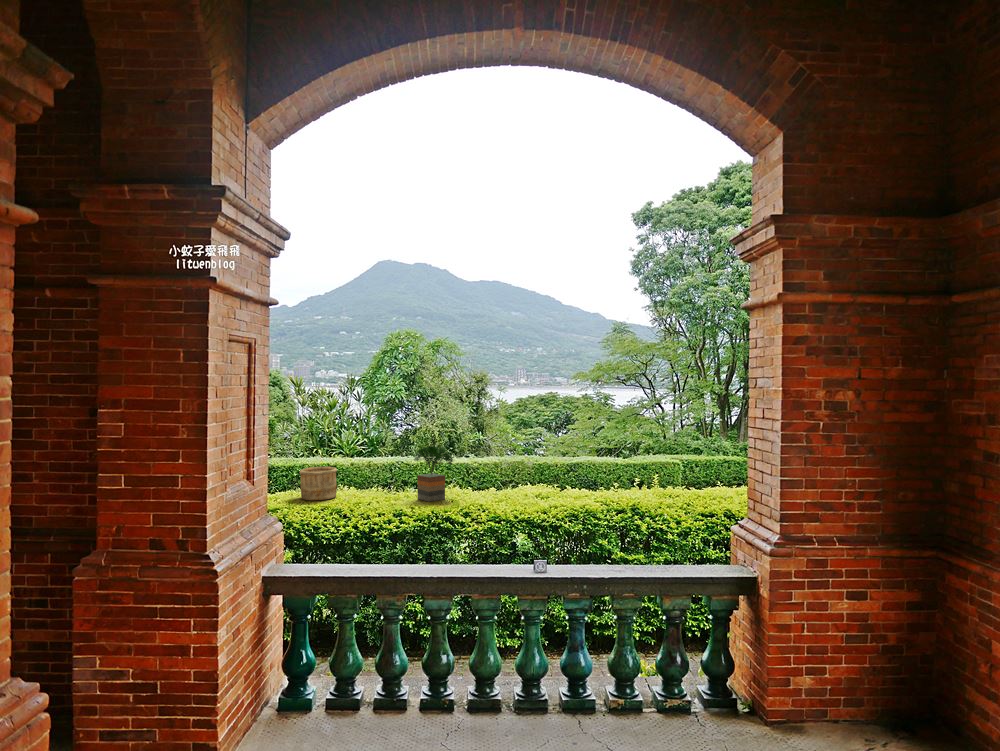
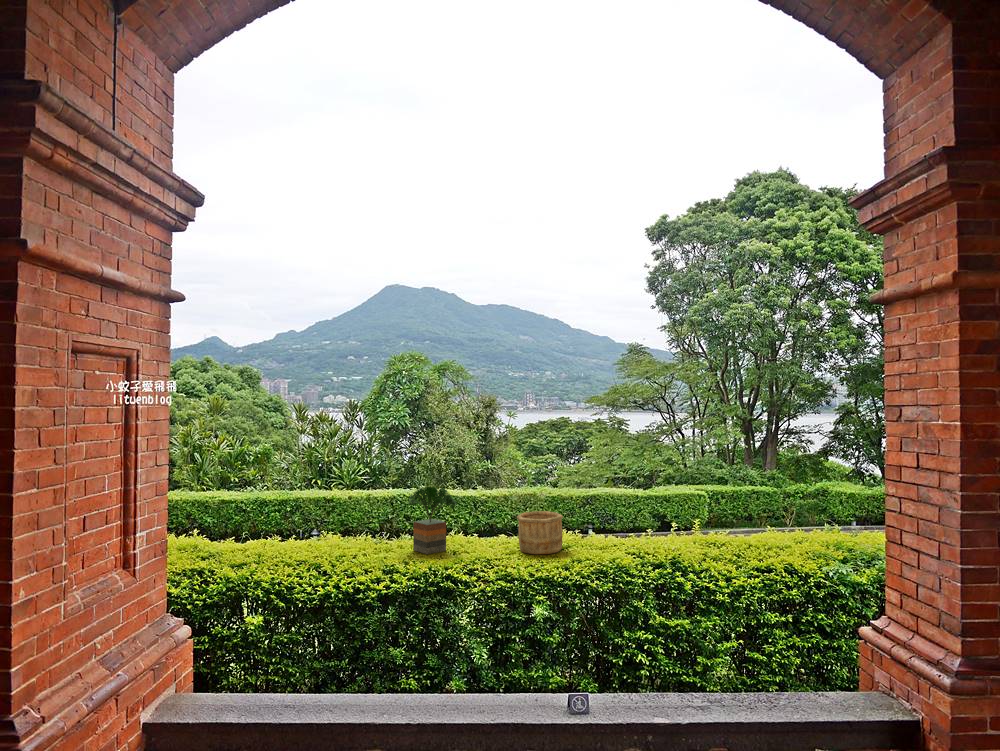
wooden bucket: present [299,466,337,500] -> present [517,511,563,554]

